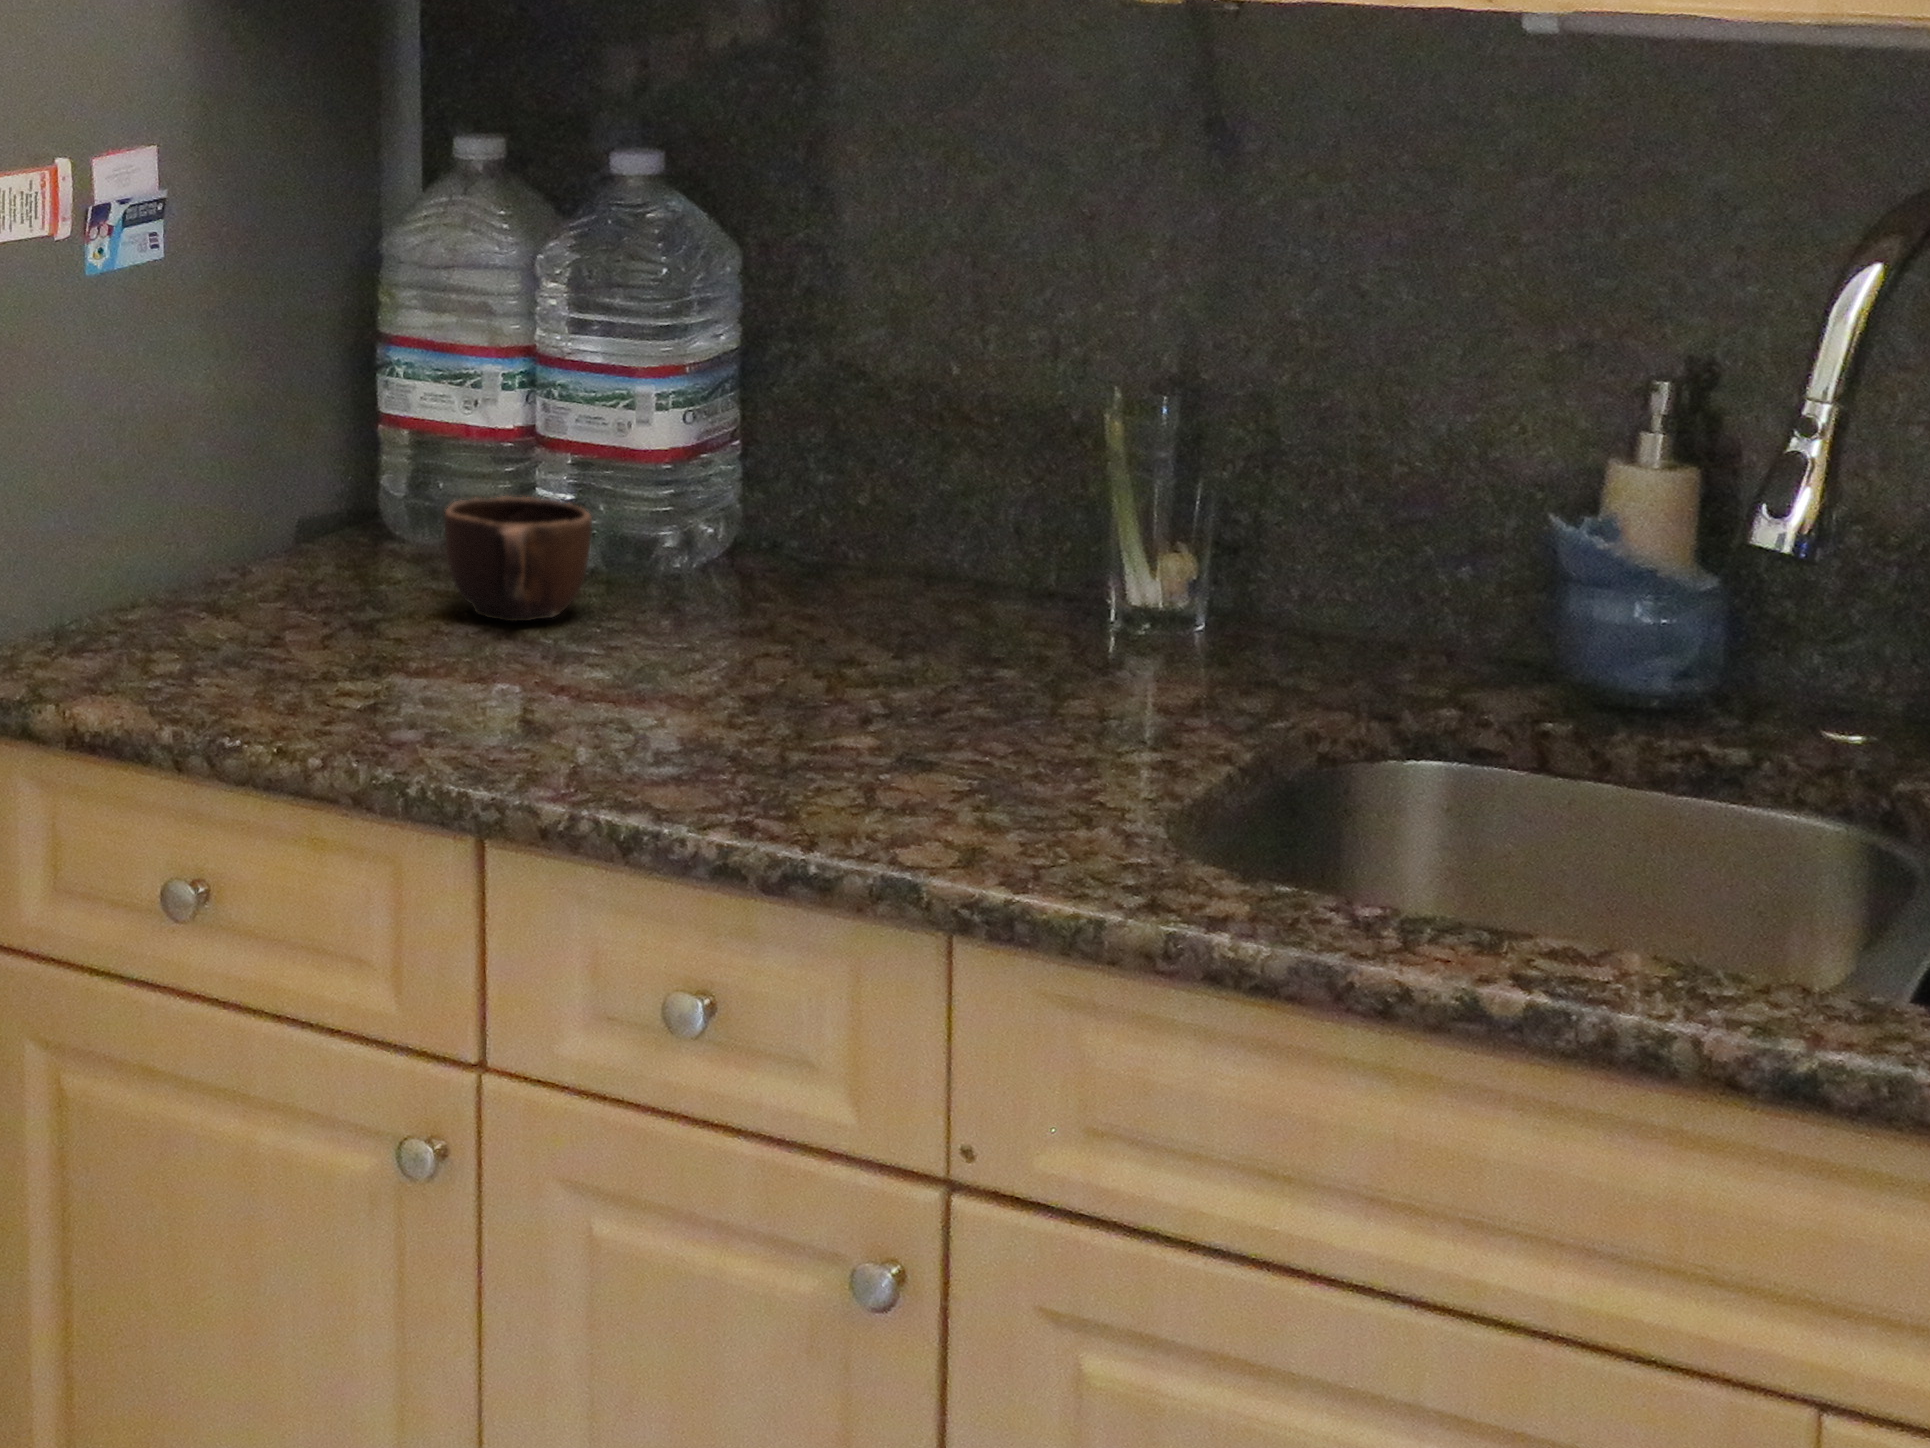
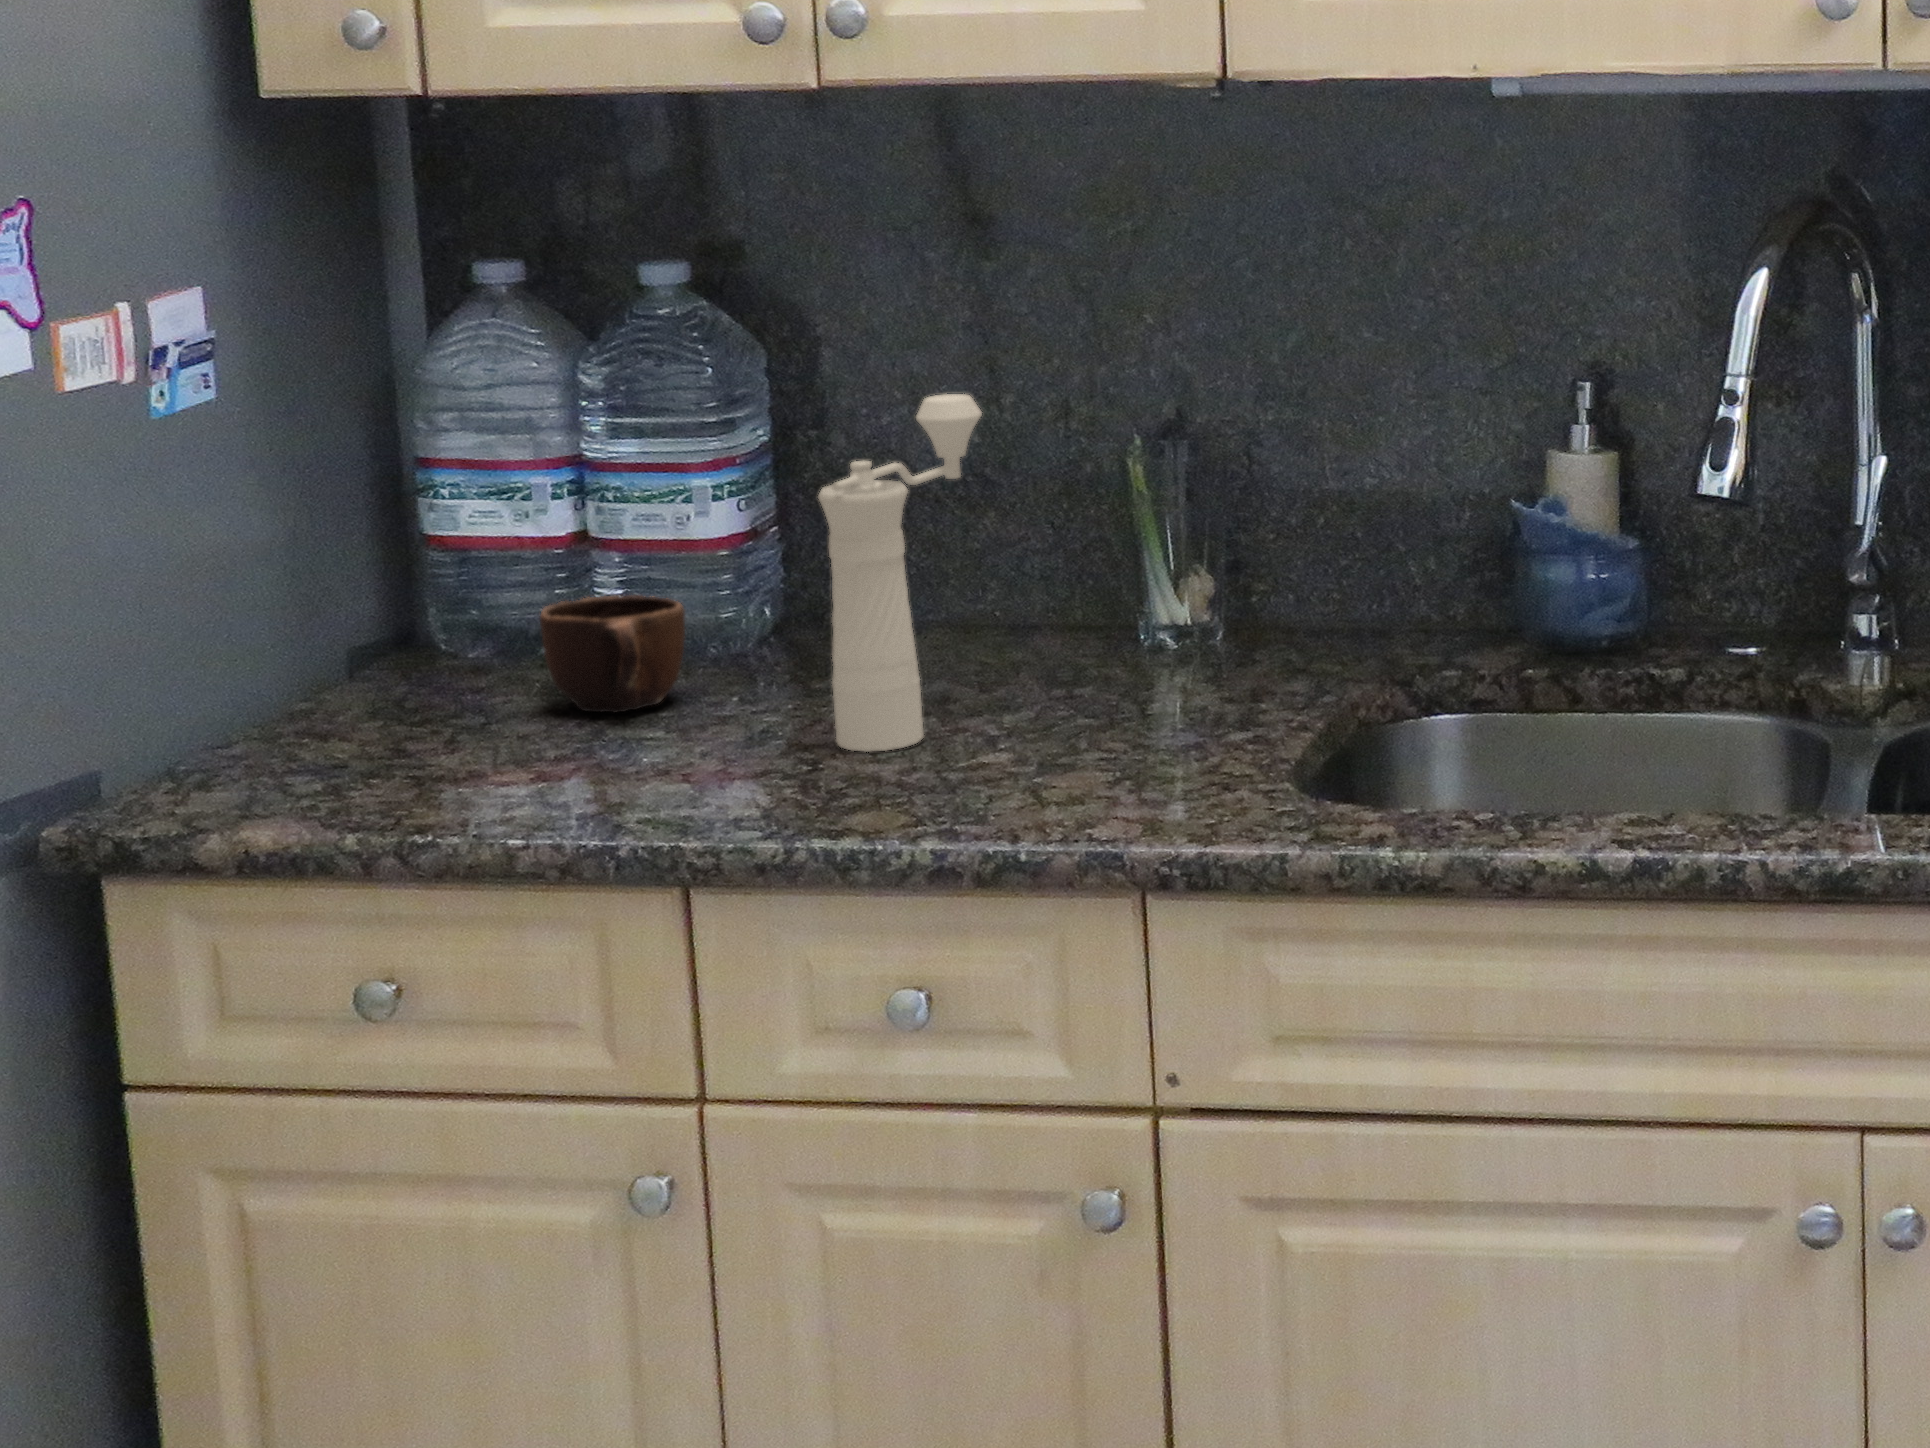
pepper mill: none [696,324,906,708] -> present [818,394,982,752]

